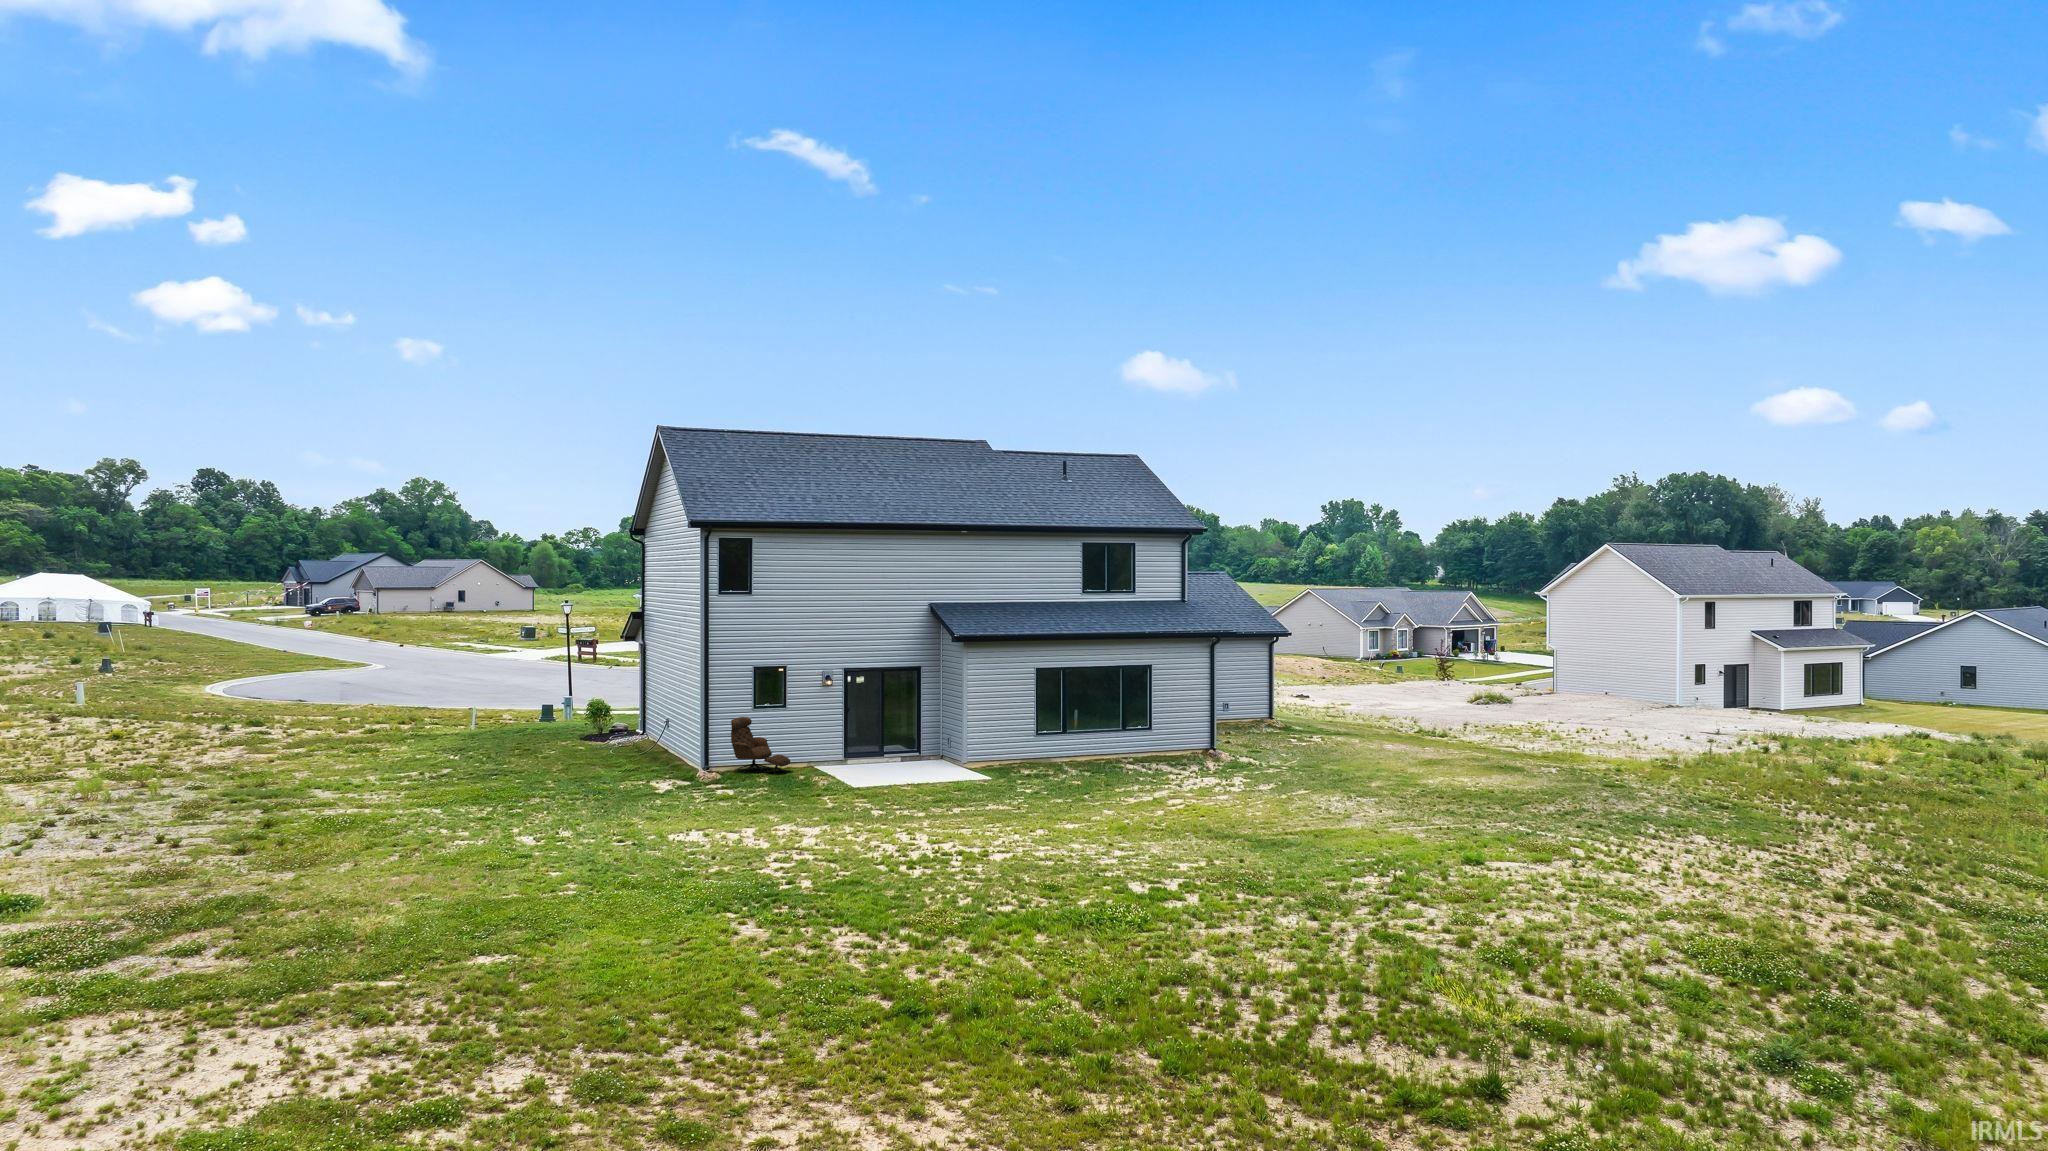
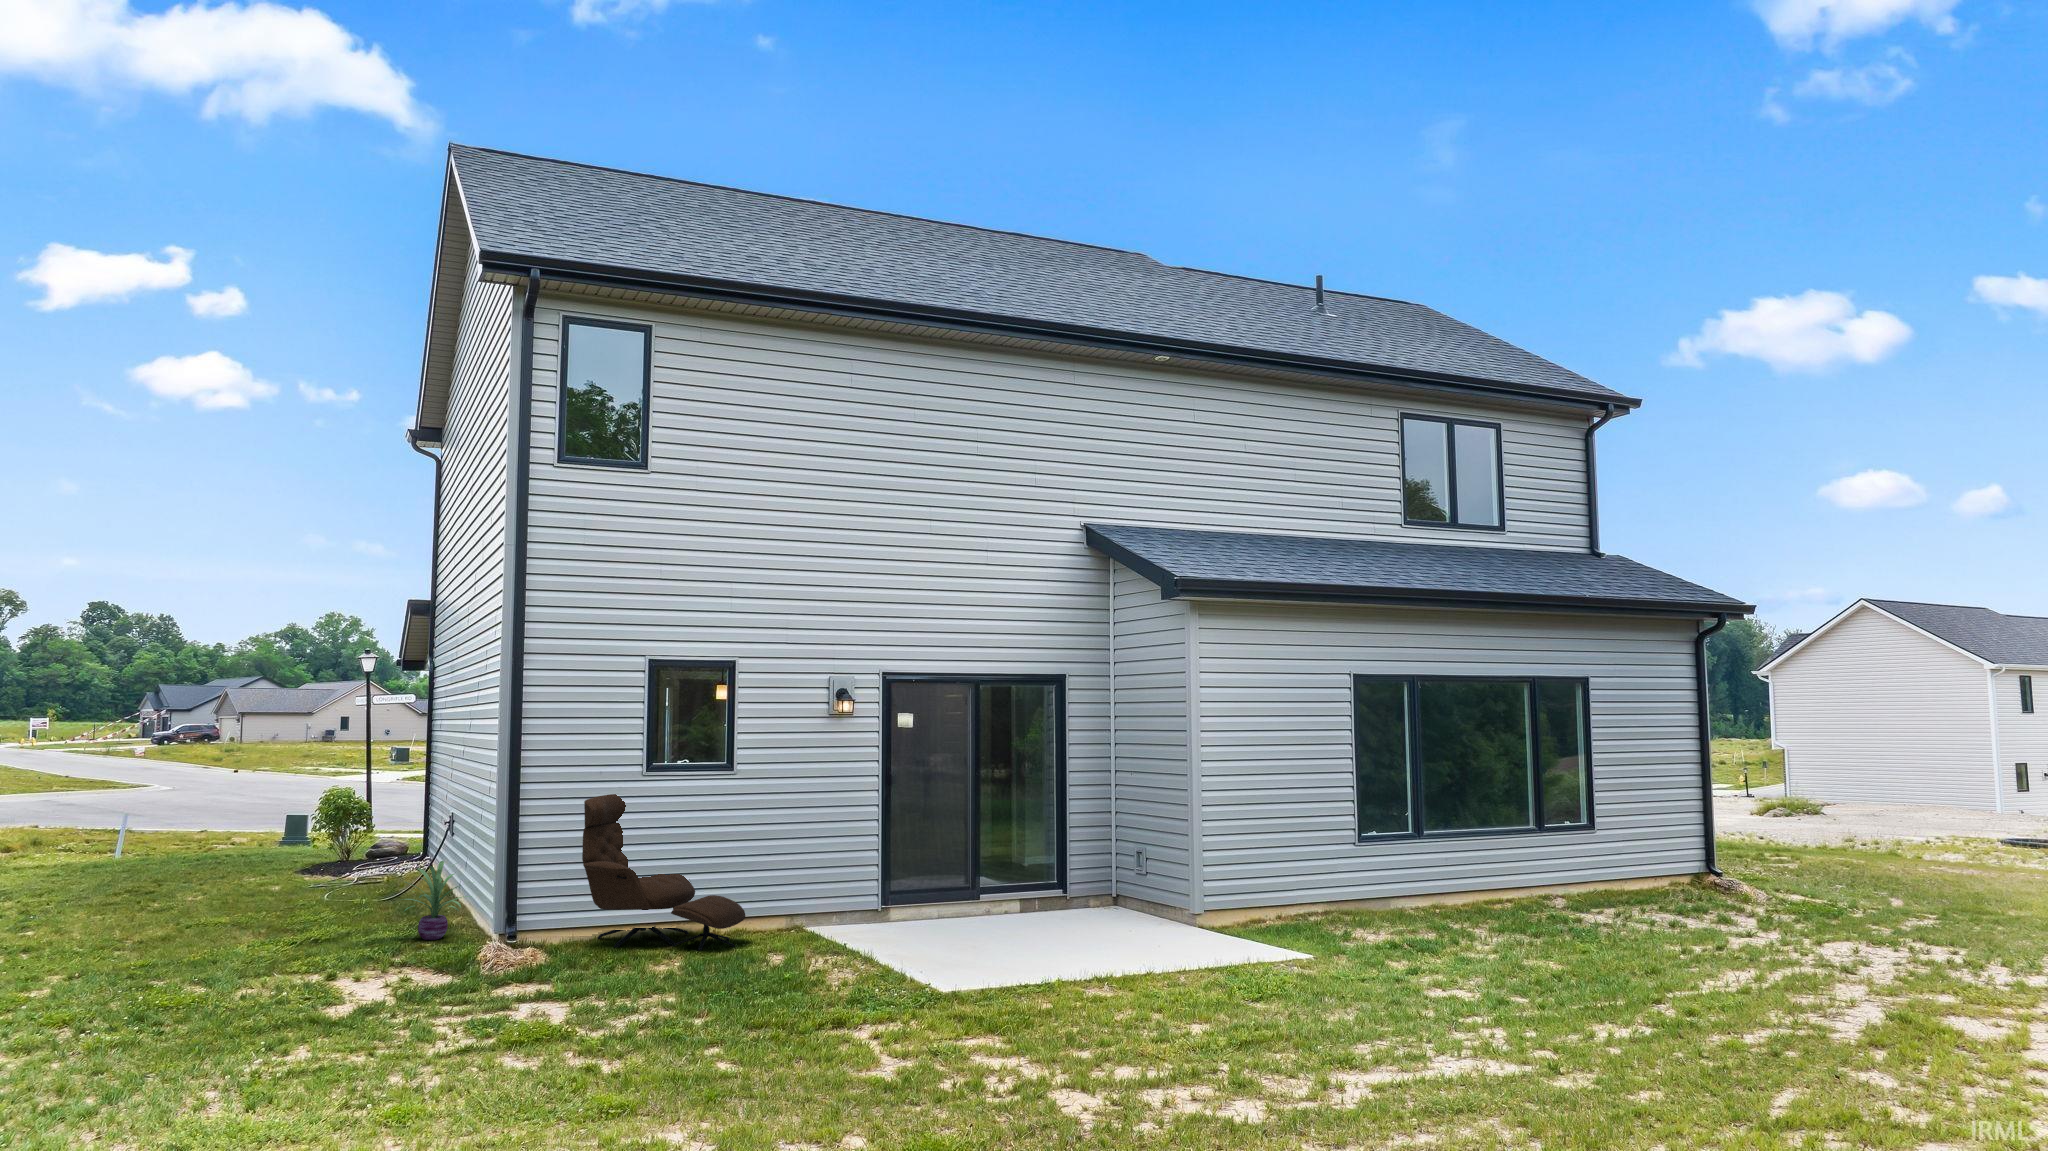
decorative plant: none [662,741,693,769] -> present [404,861,466,940]

